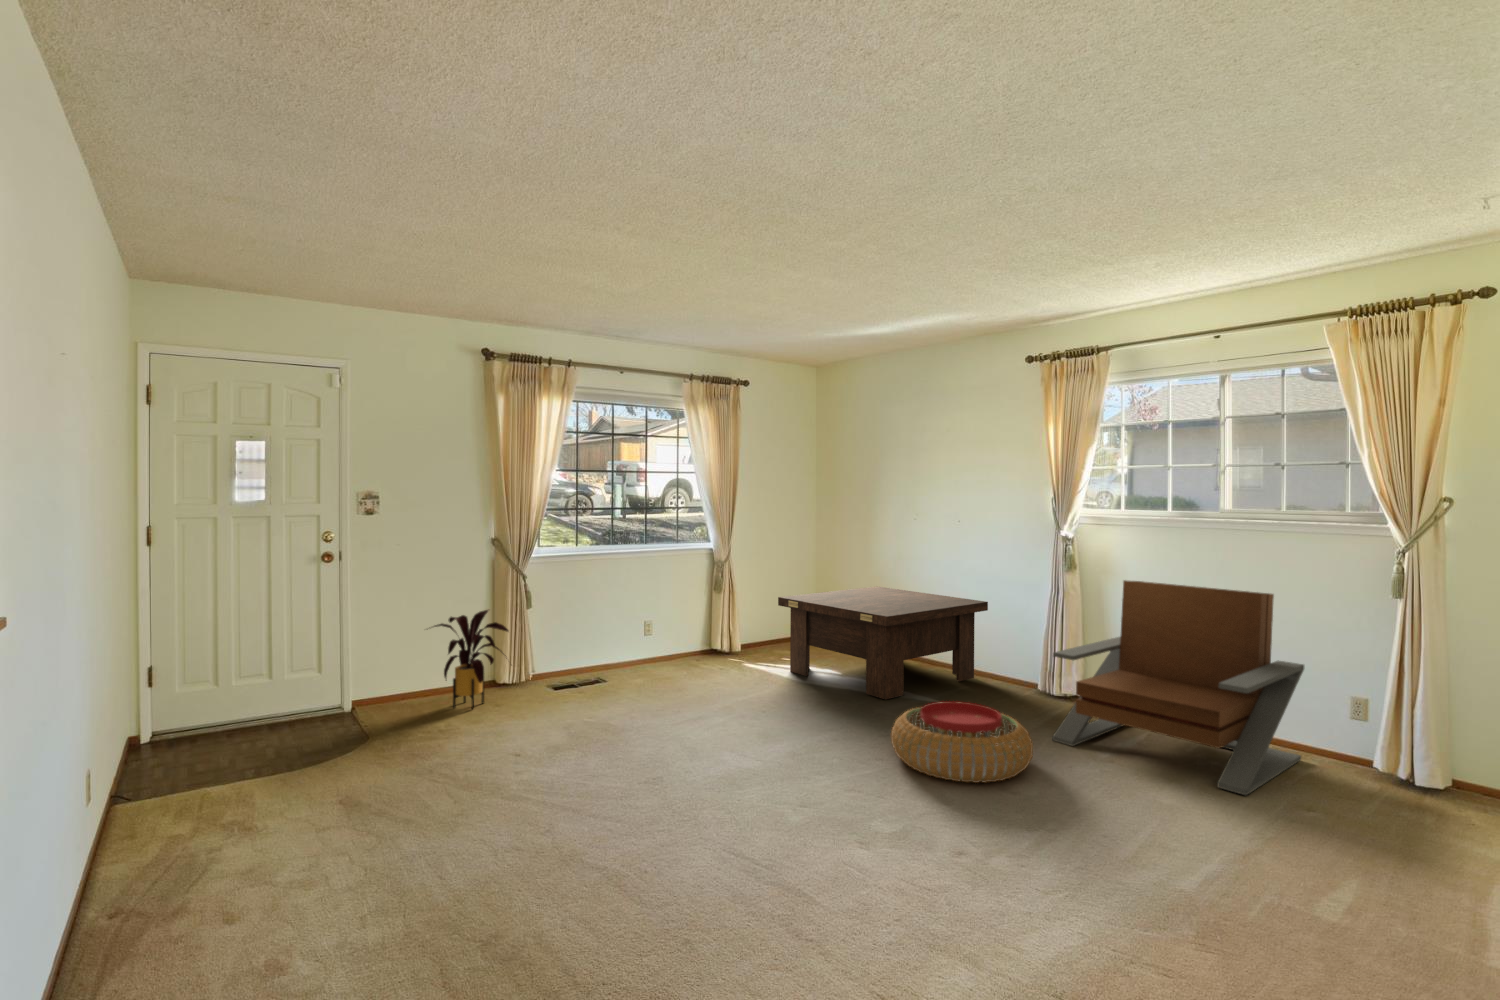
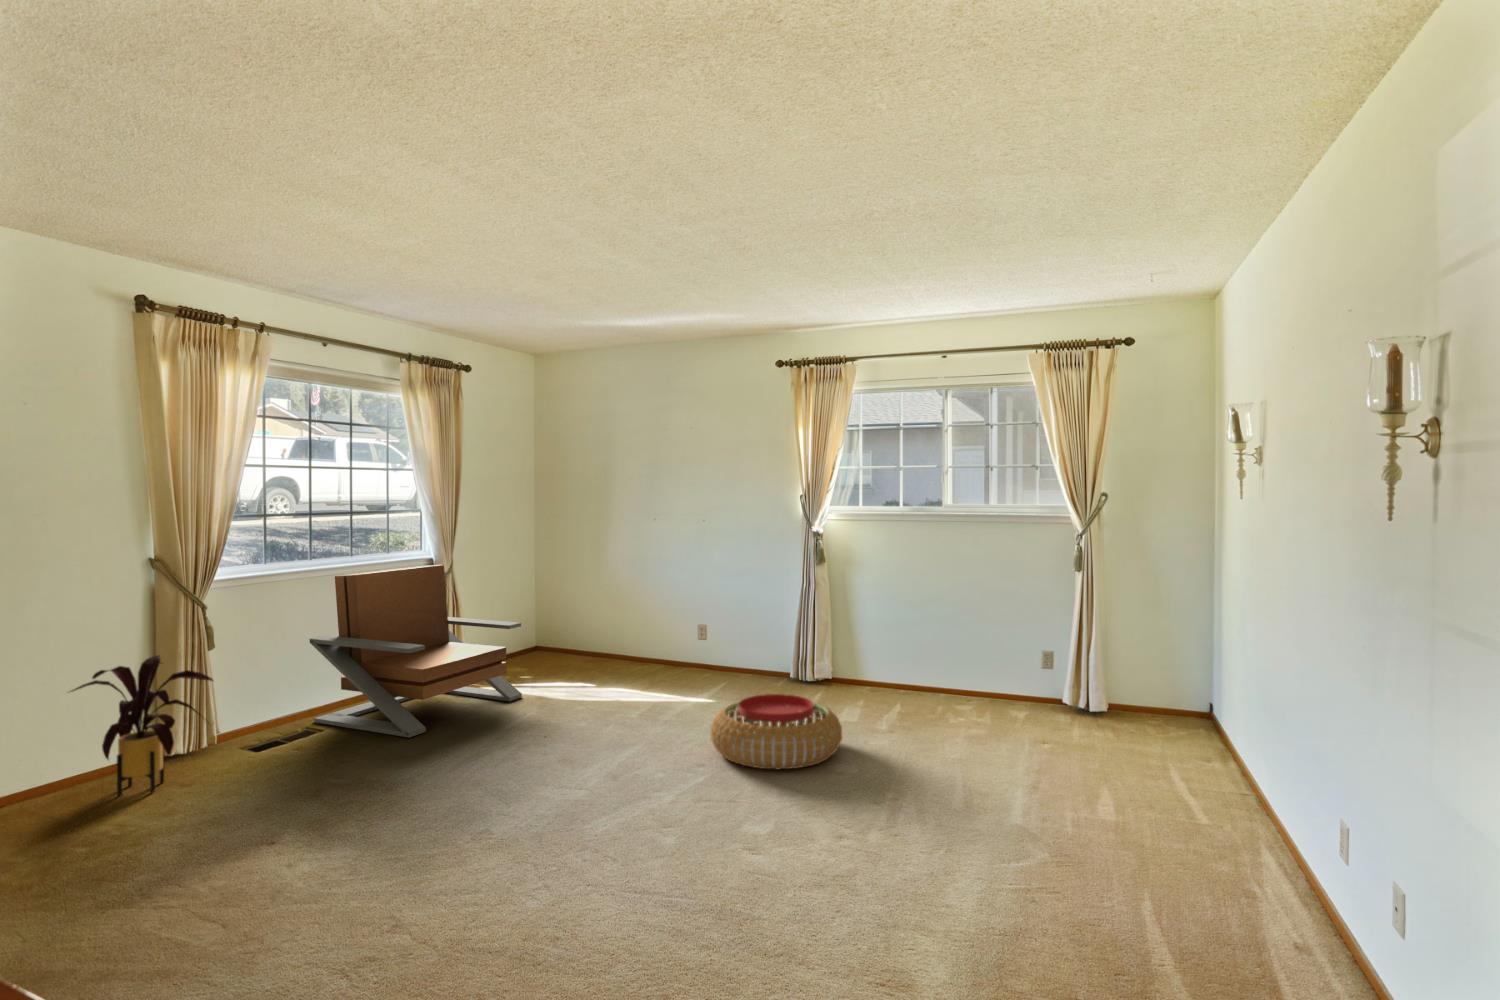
lounge chair: present [1052,580,1304,795] -> present [310,565,522,737]
coffee table: present [778,586,988,699] -> none [529,591,741,705]

